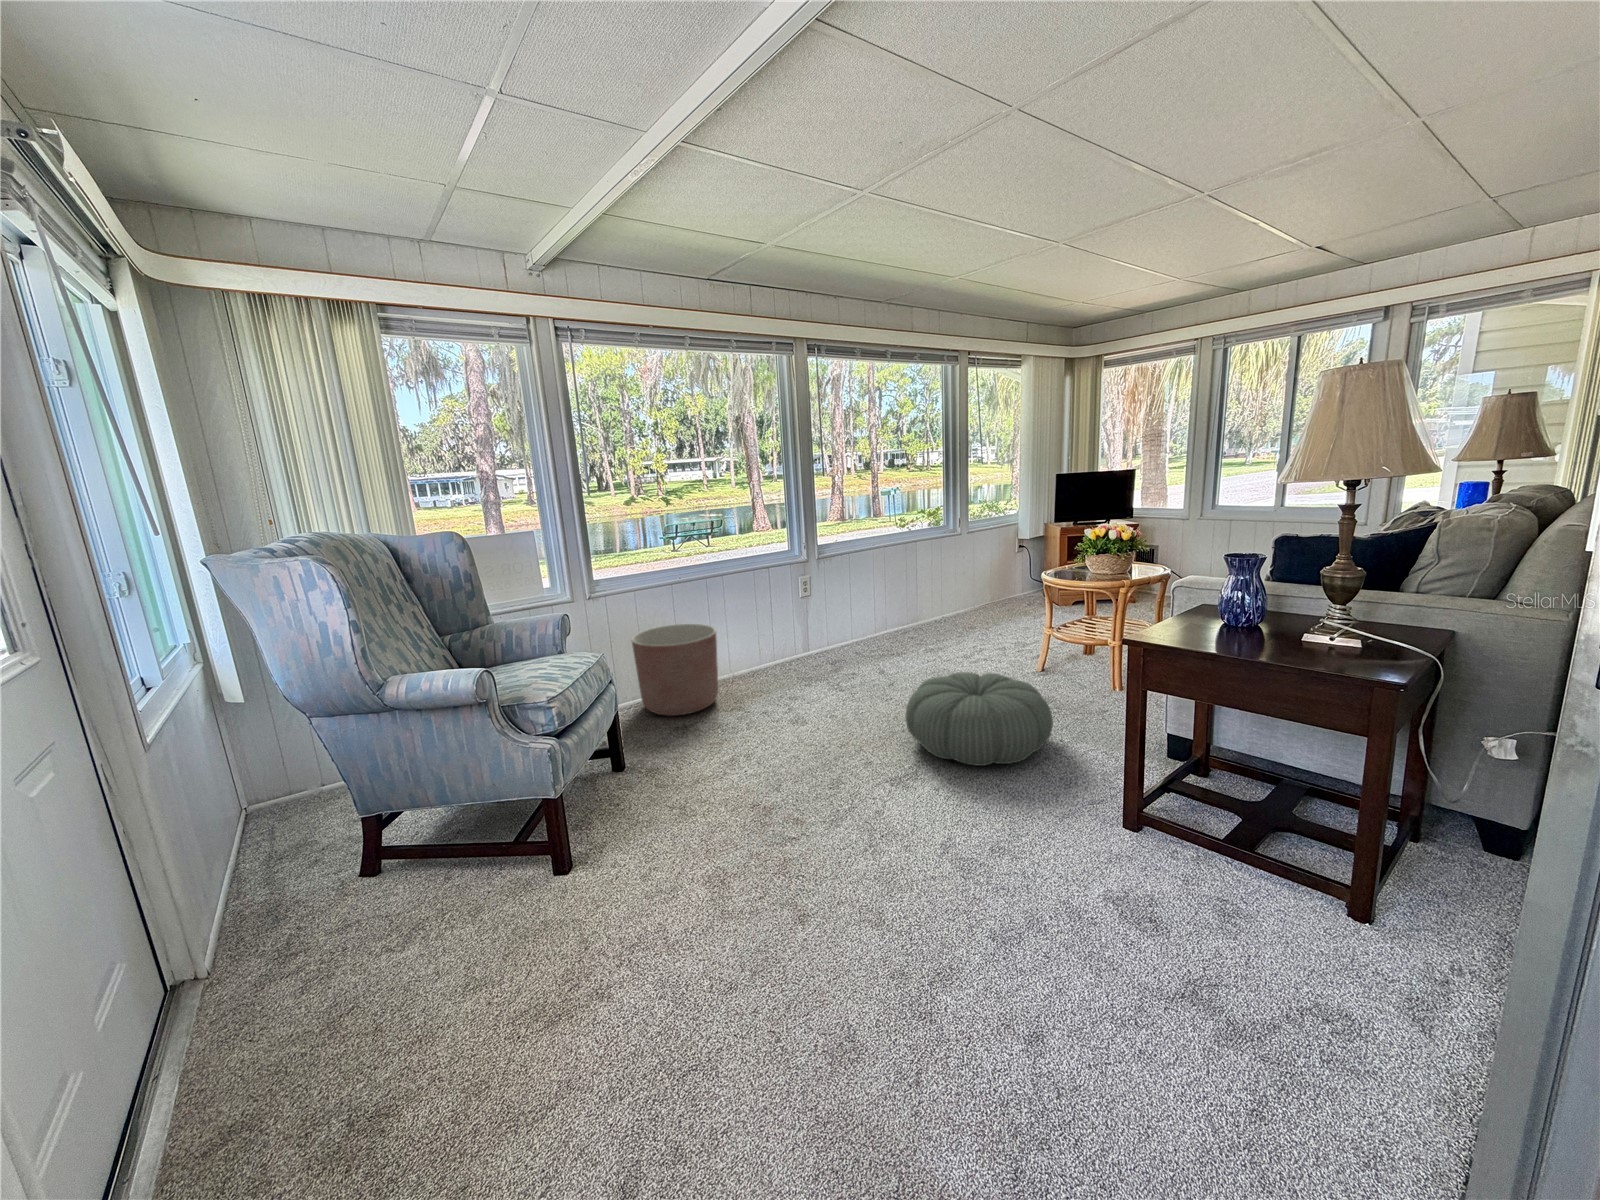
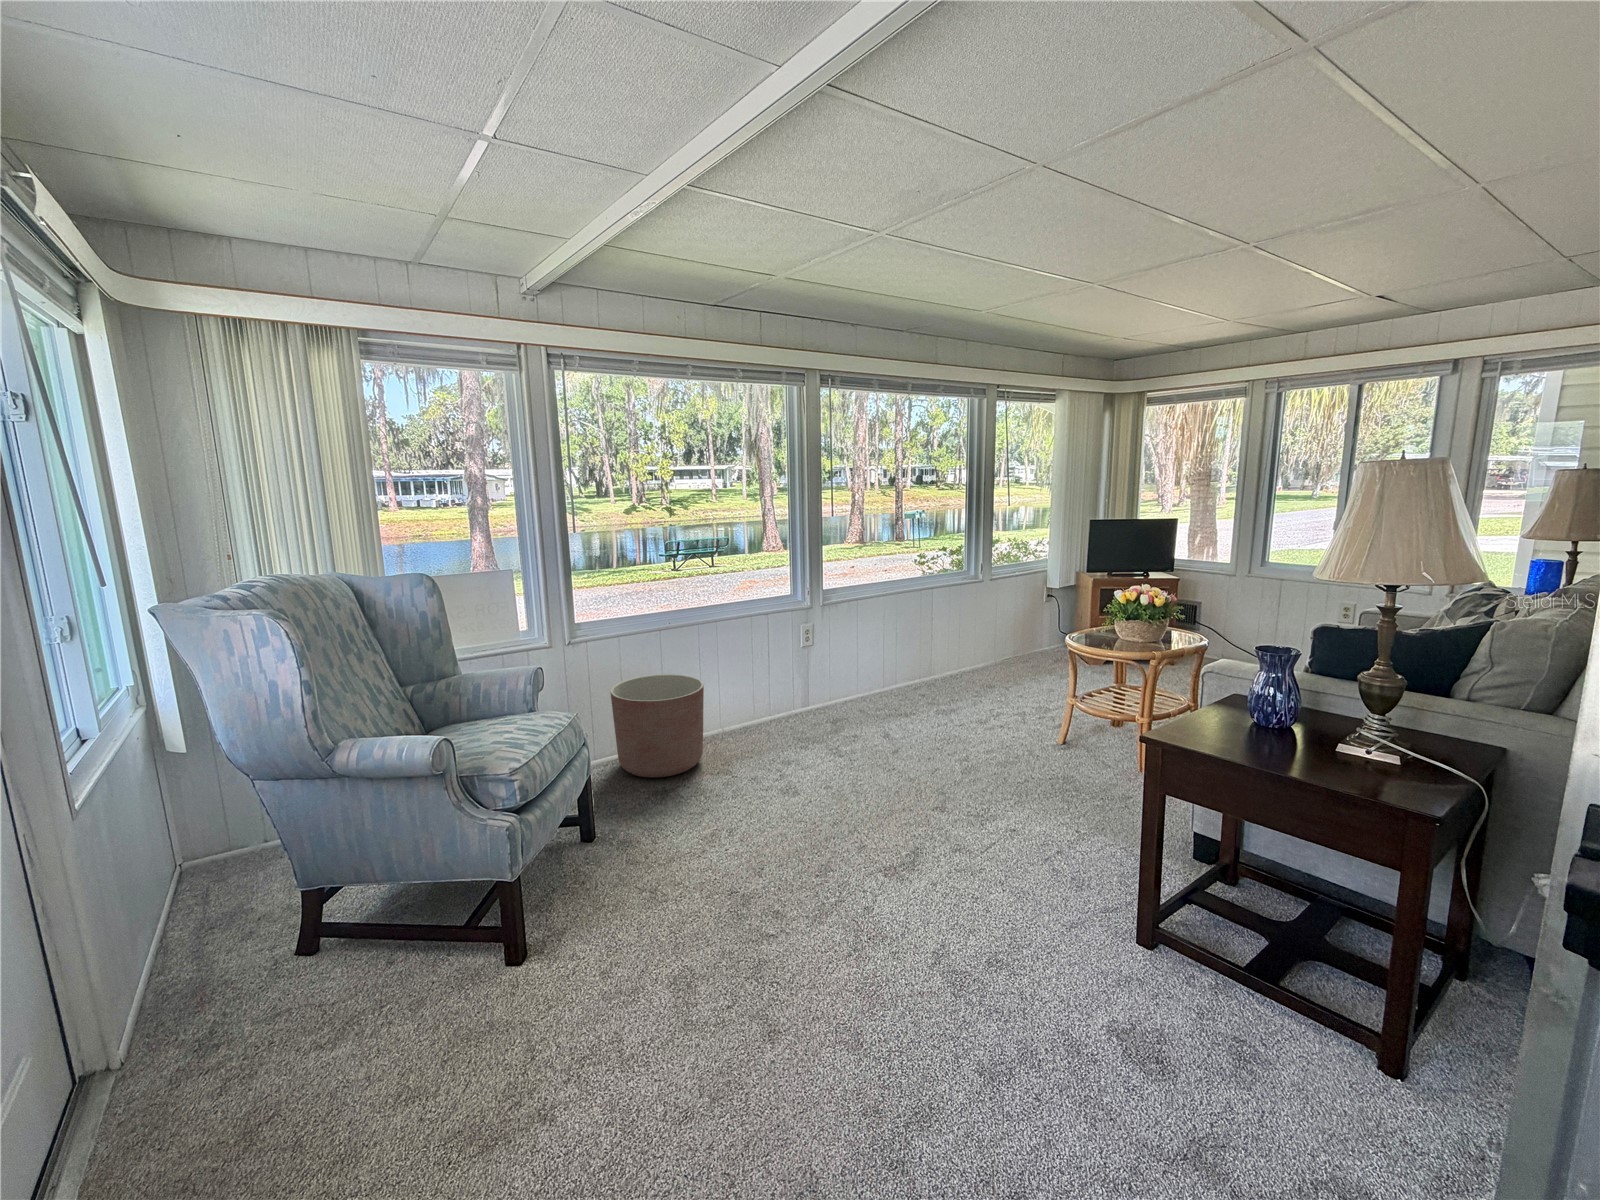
pouf: present [906,672,1053,766] -> none [905,748,1066,859]

